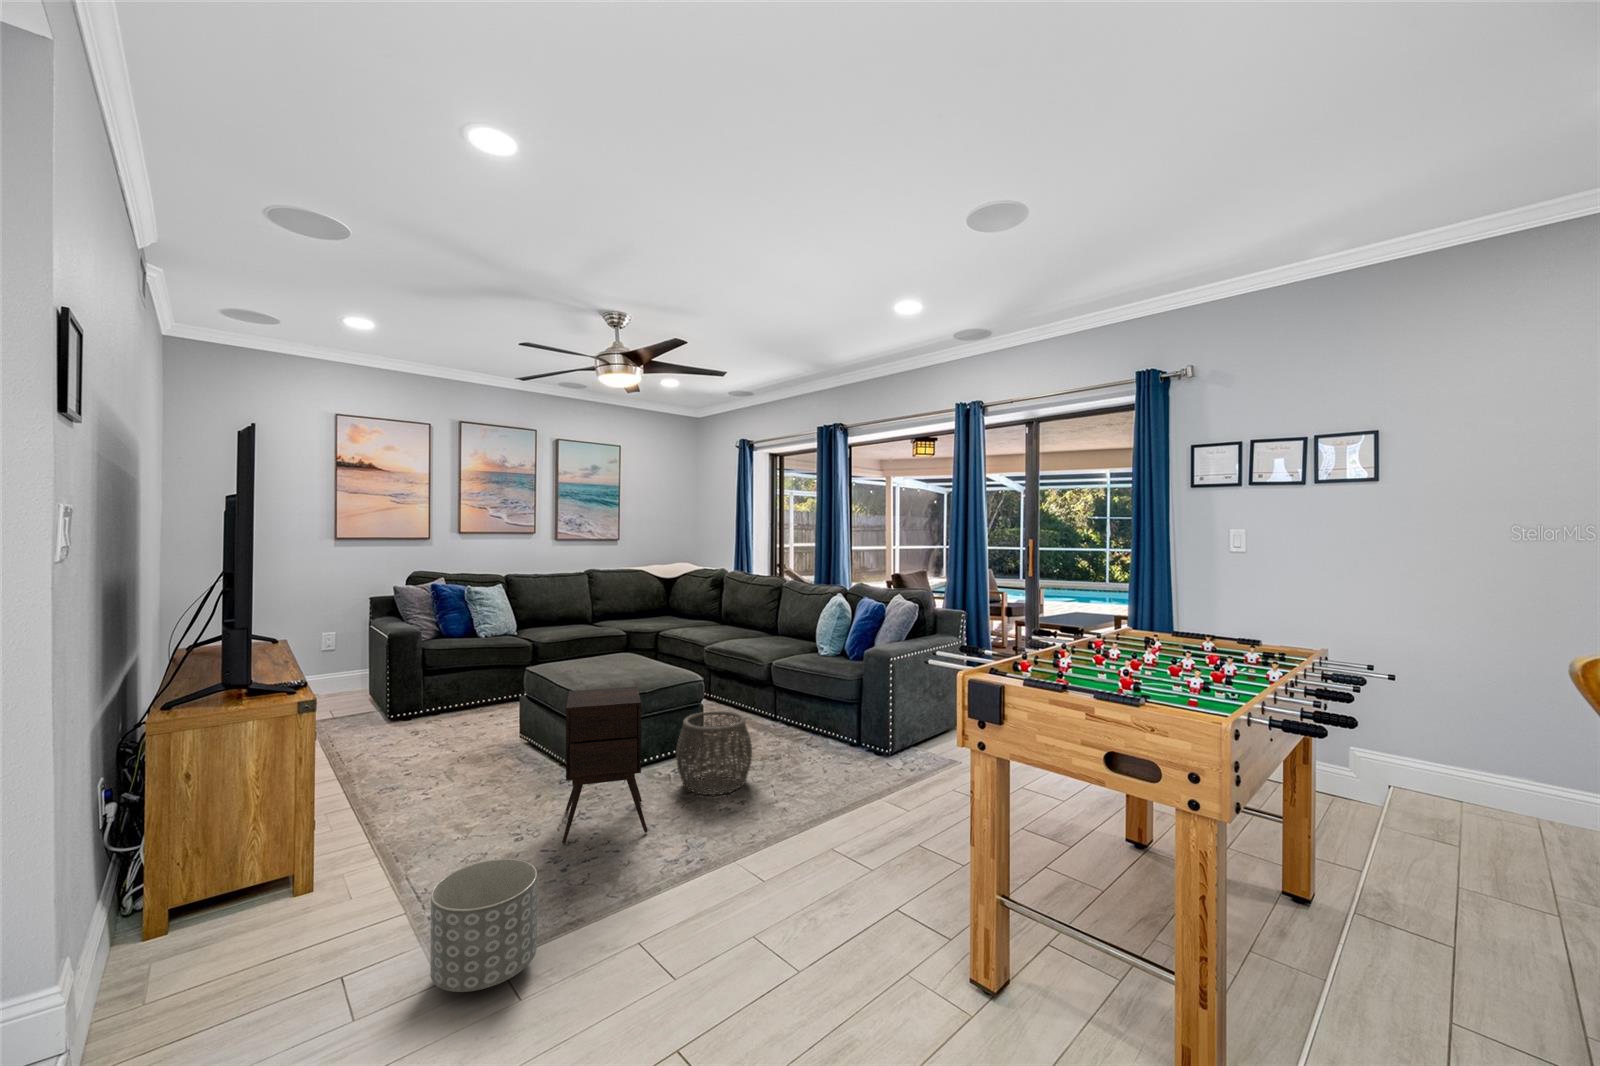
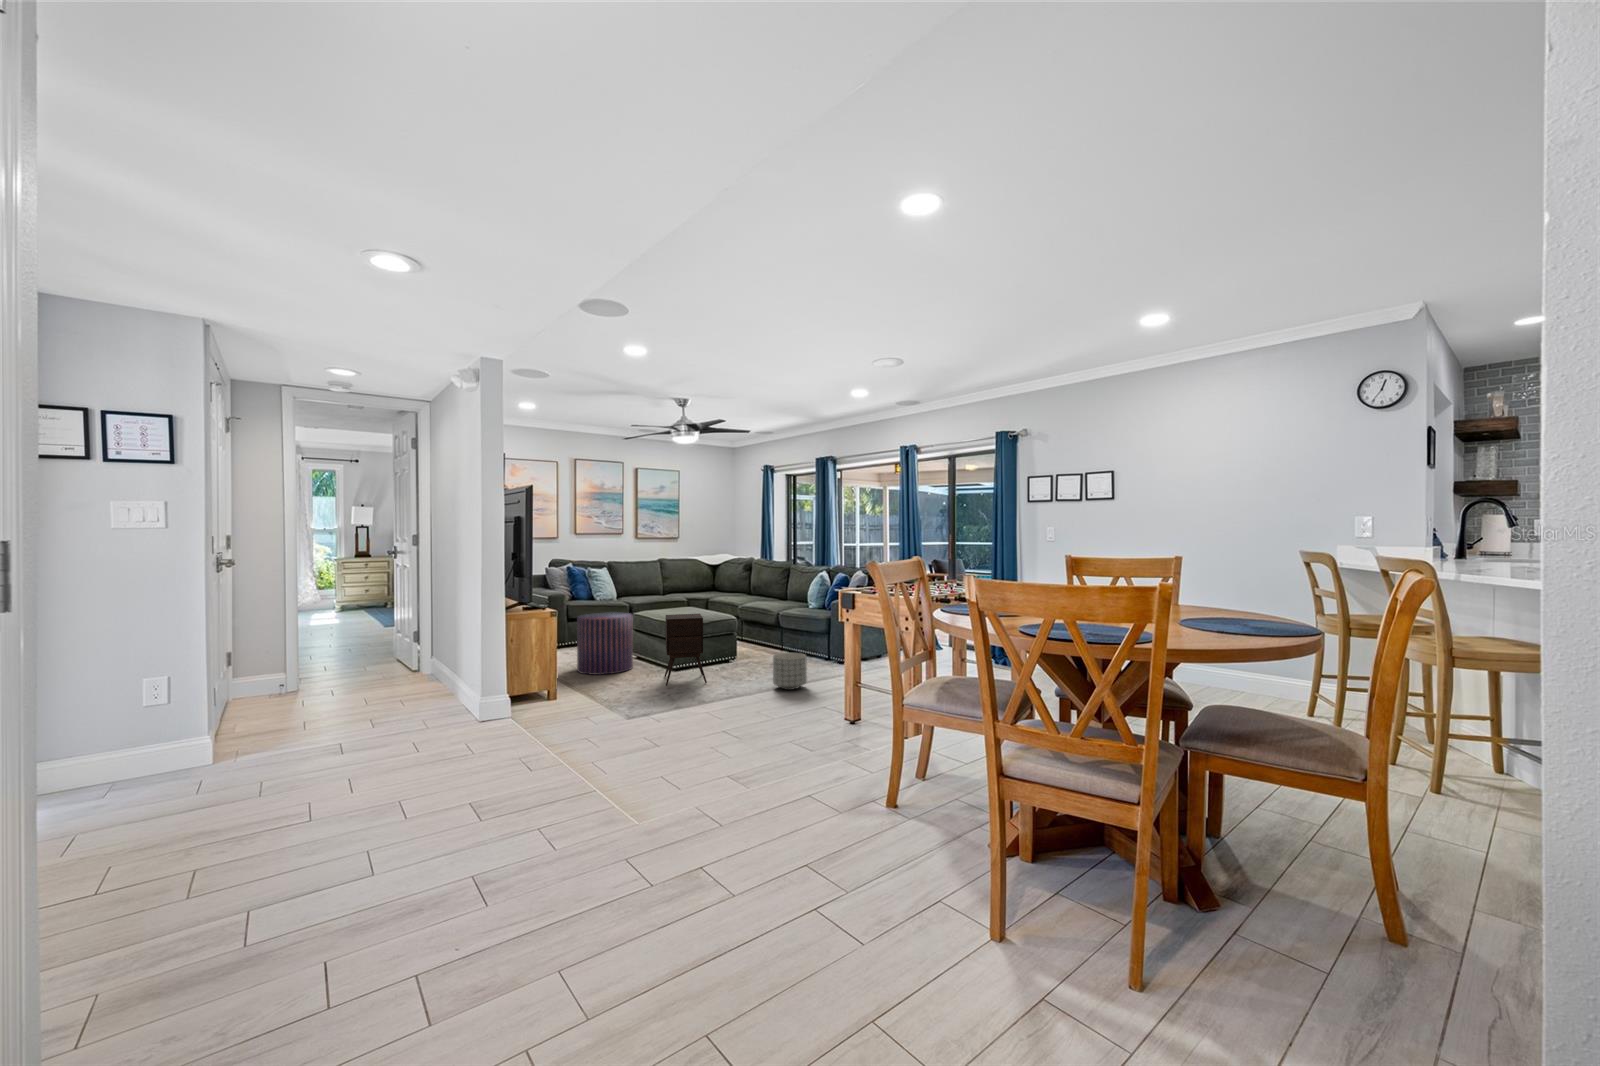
pouf: none [402,675,514,804] -> present [577,612,633,675]
woven basket: present [676,711,752,795] -> none [720,632,762,673]
planter: present [430,859,537,992] -> present [773,653,807,690]

